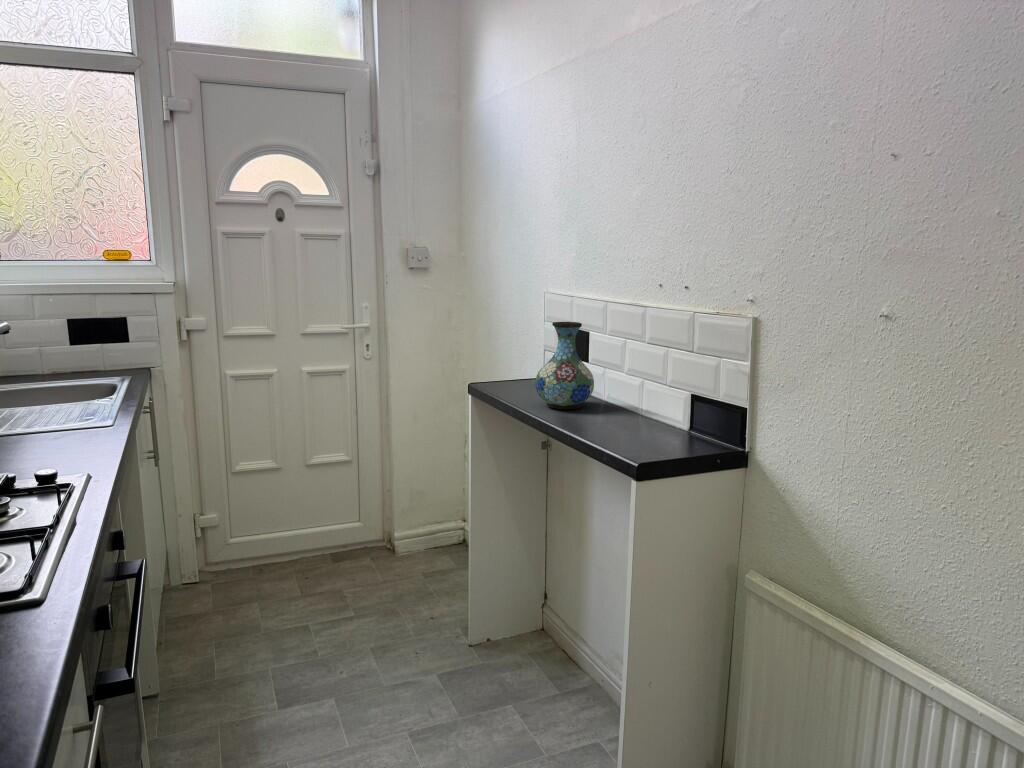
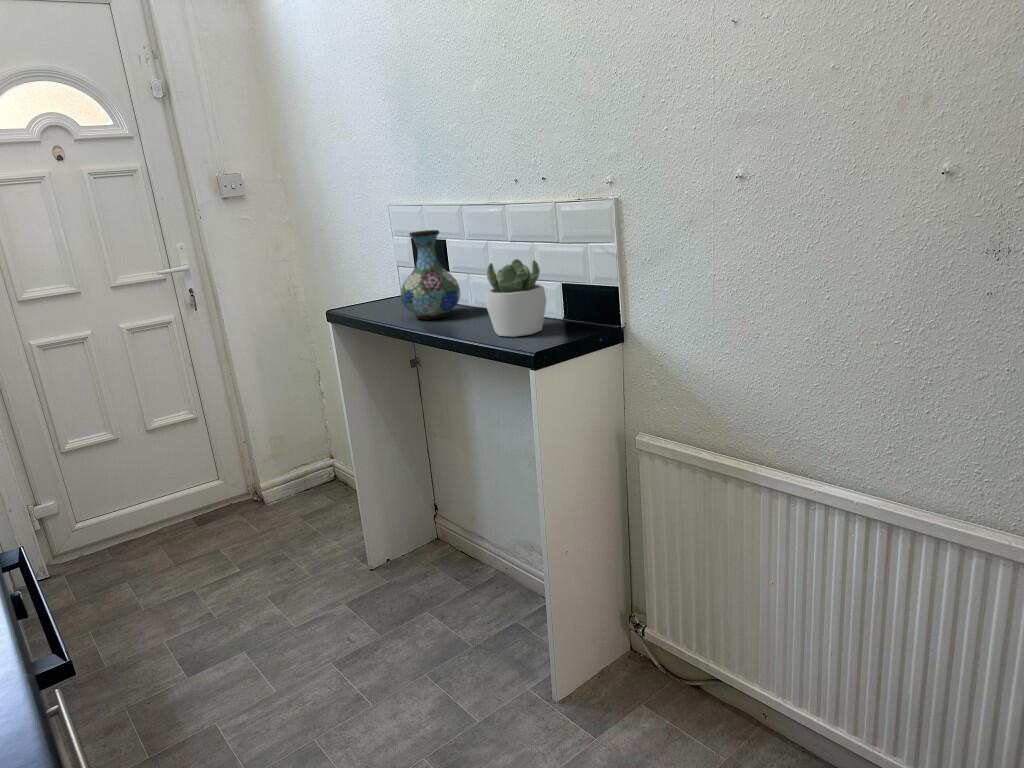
succulent plant: none [608,364,670,443] -> present [486,259,546,337]

